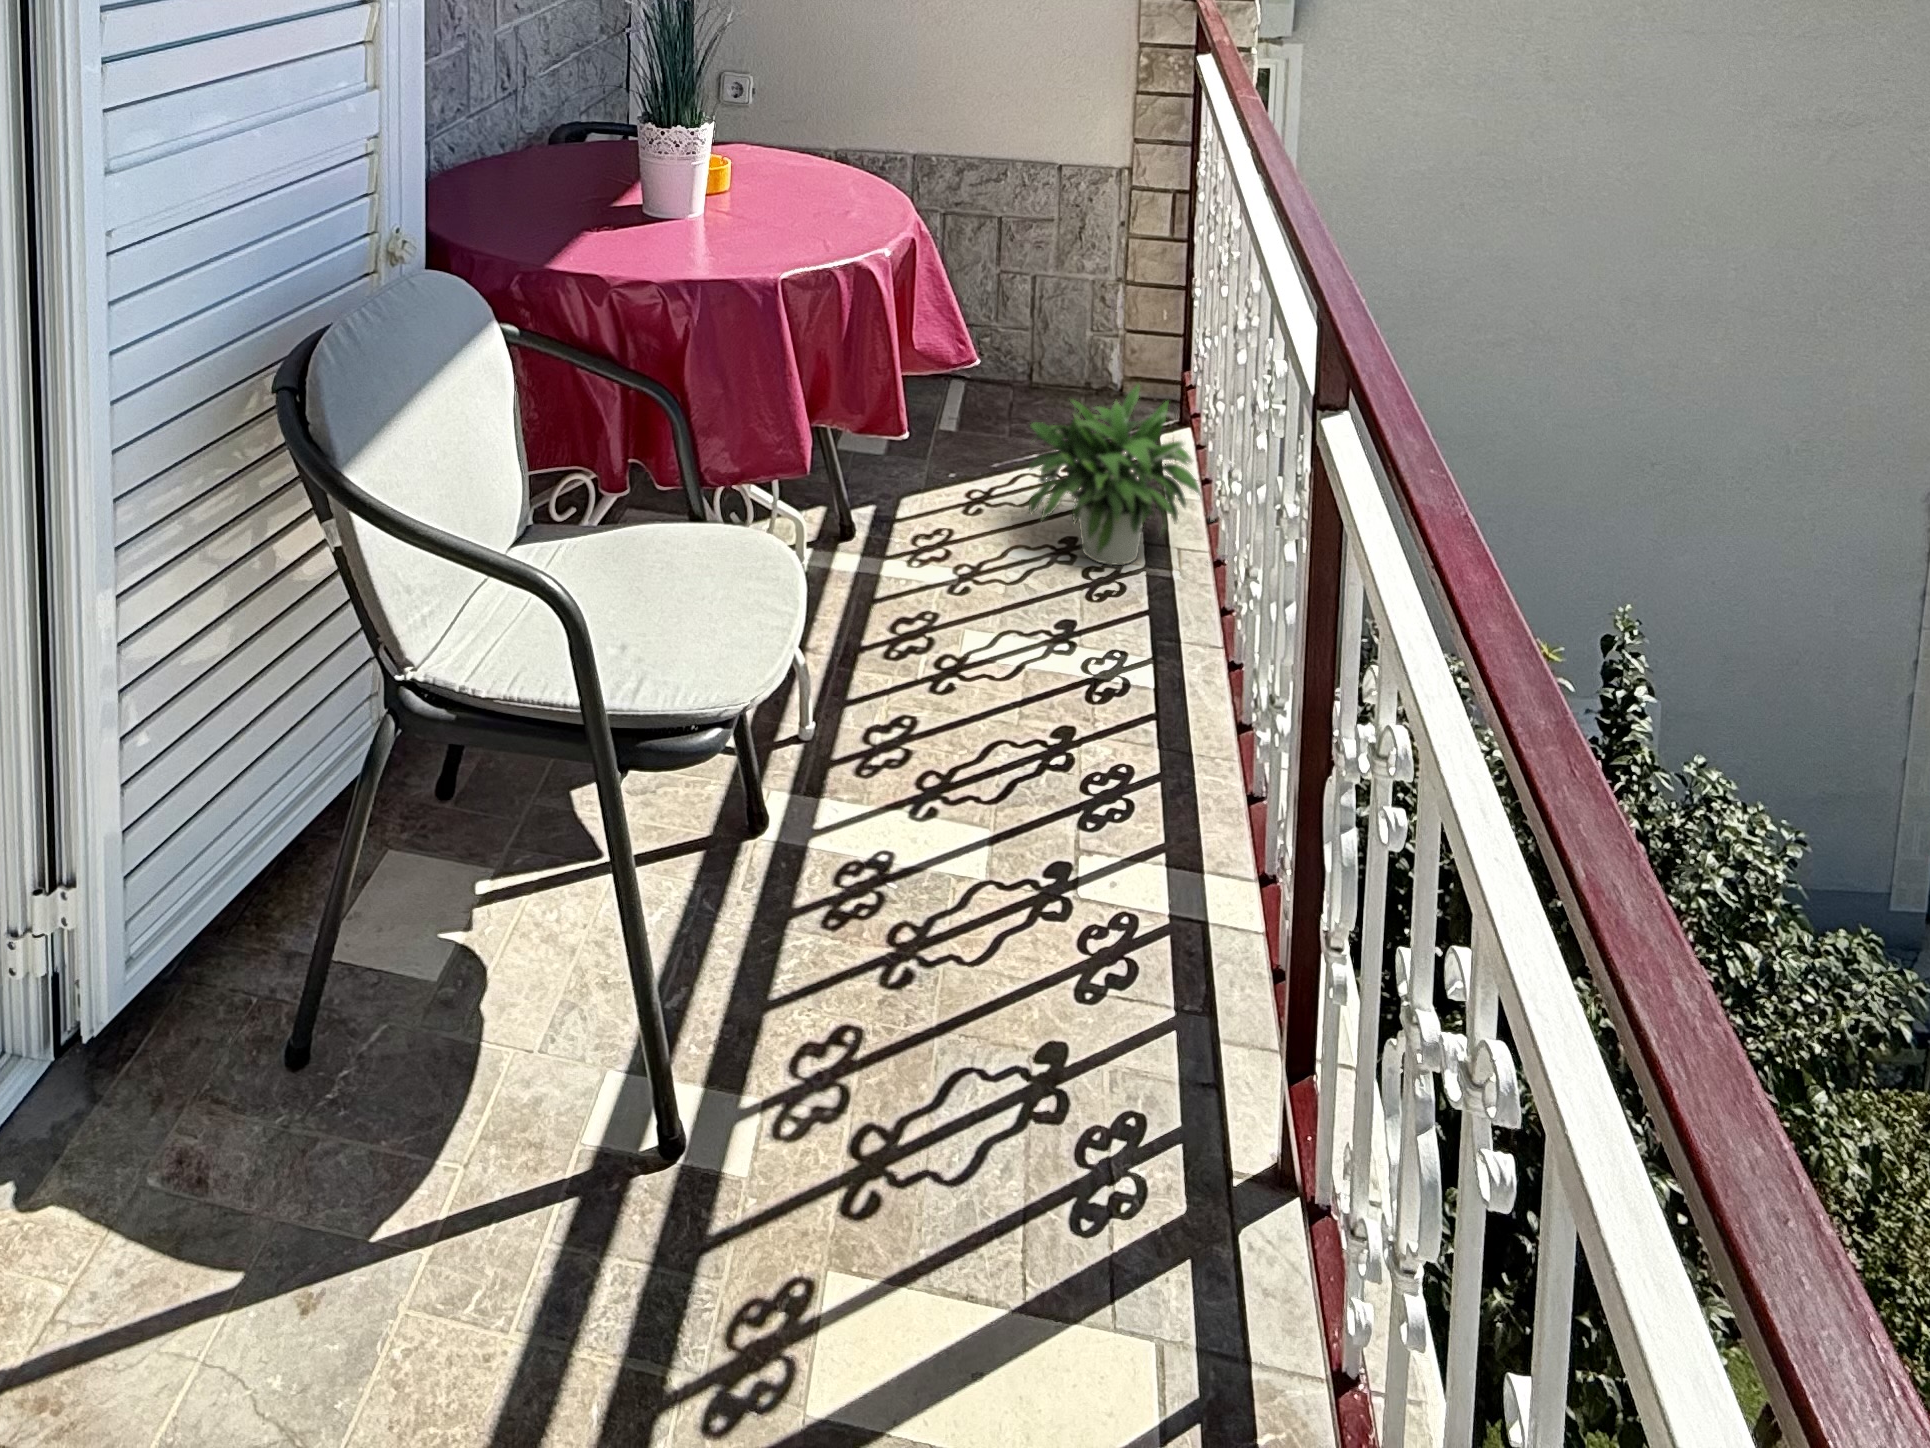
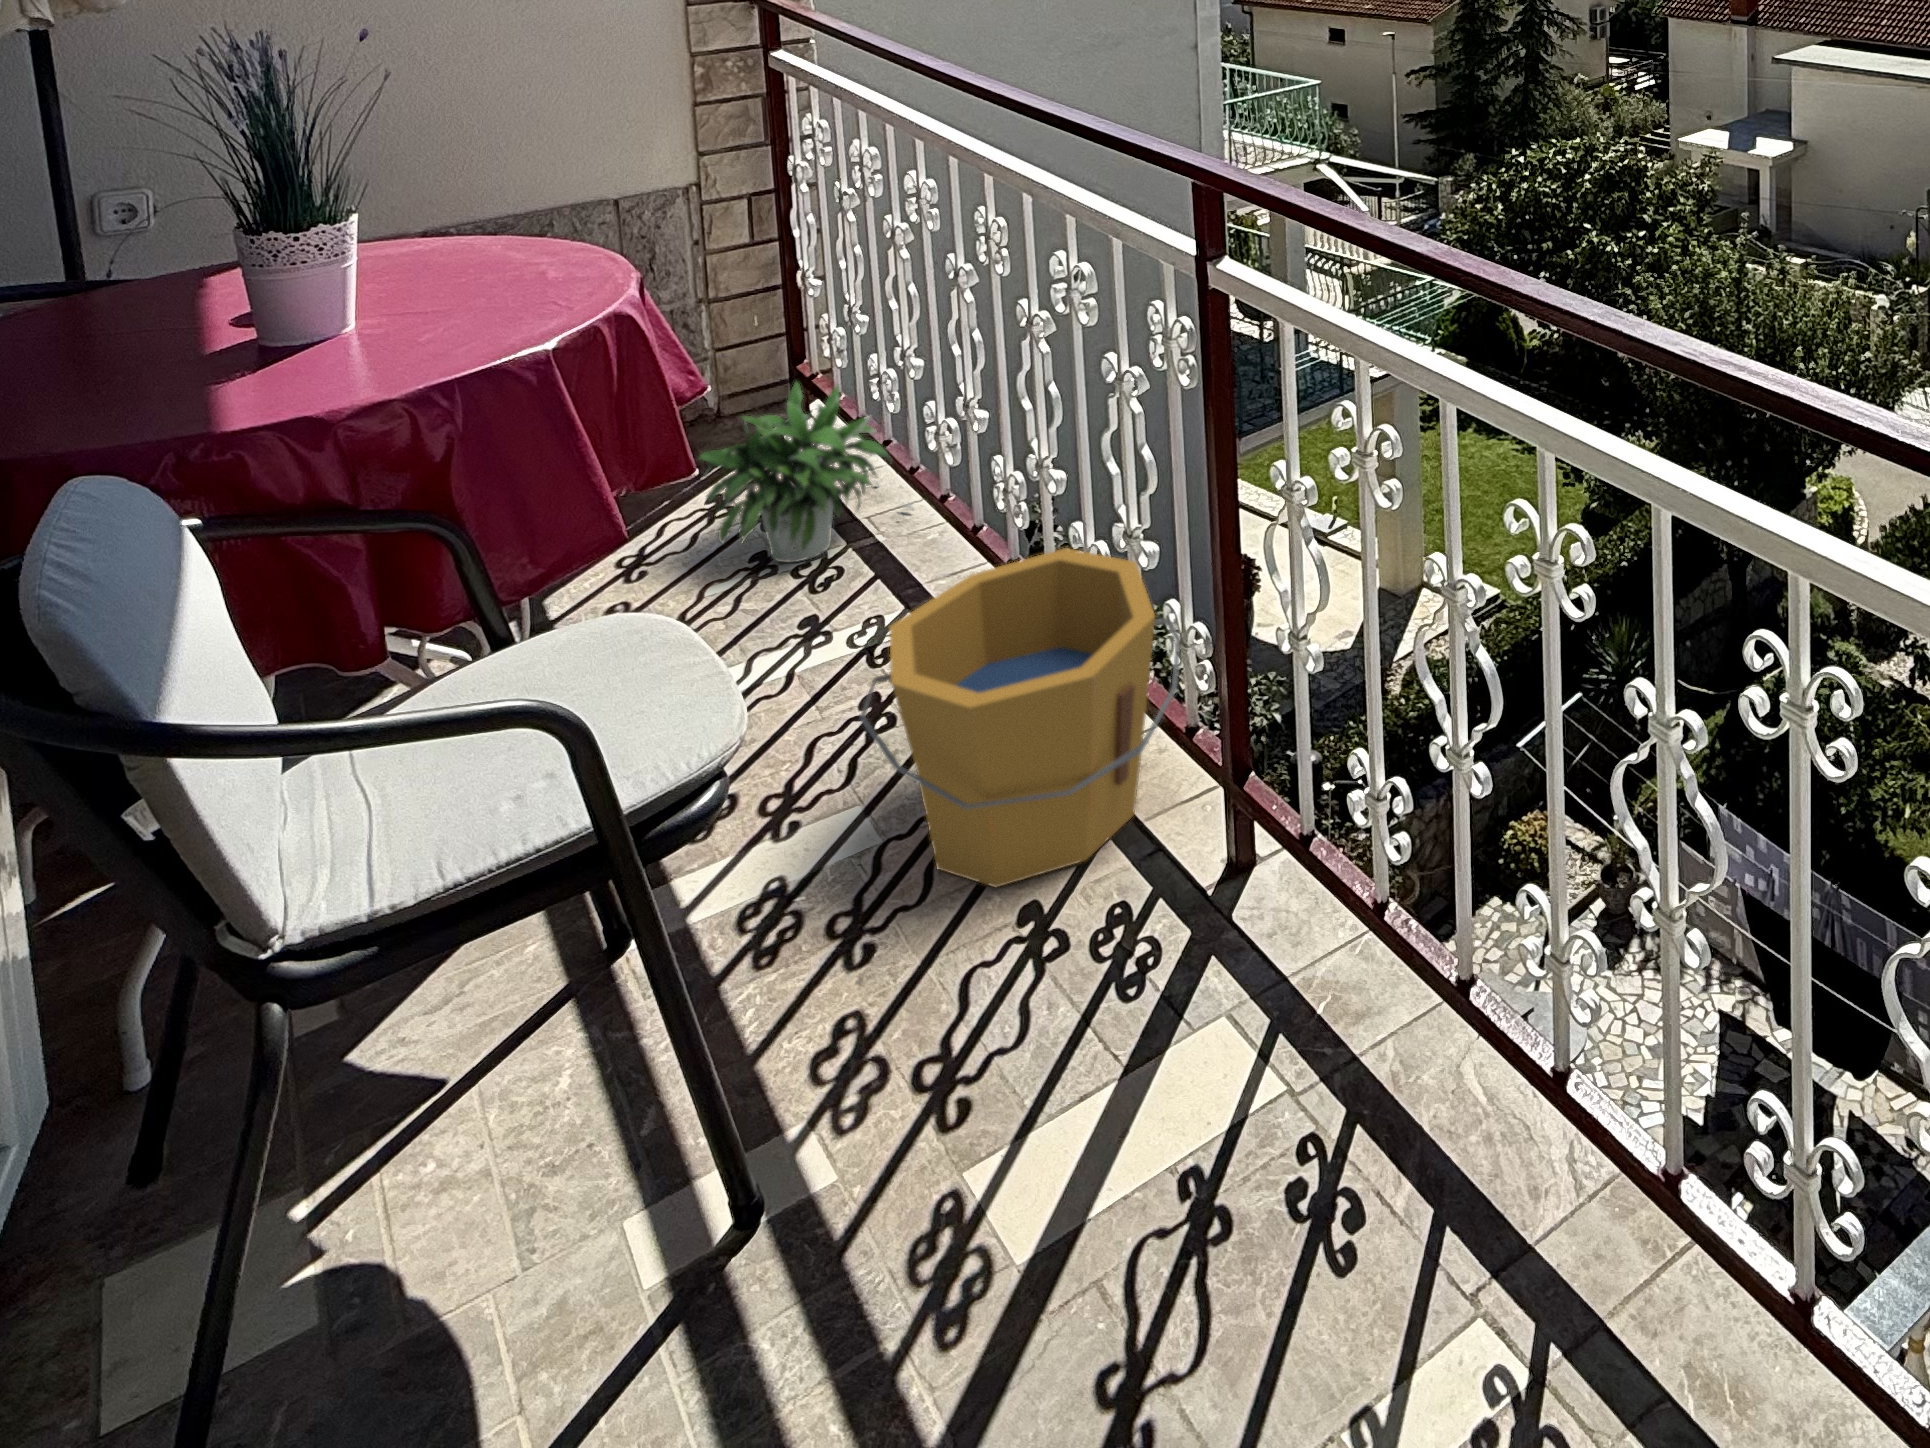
bucket: none [955,645,1307,1036] -> present [860,548,1180,887]

